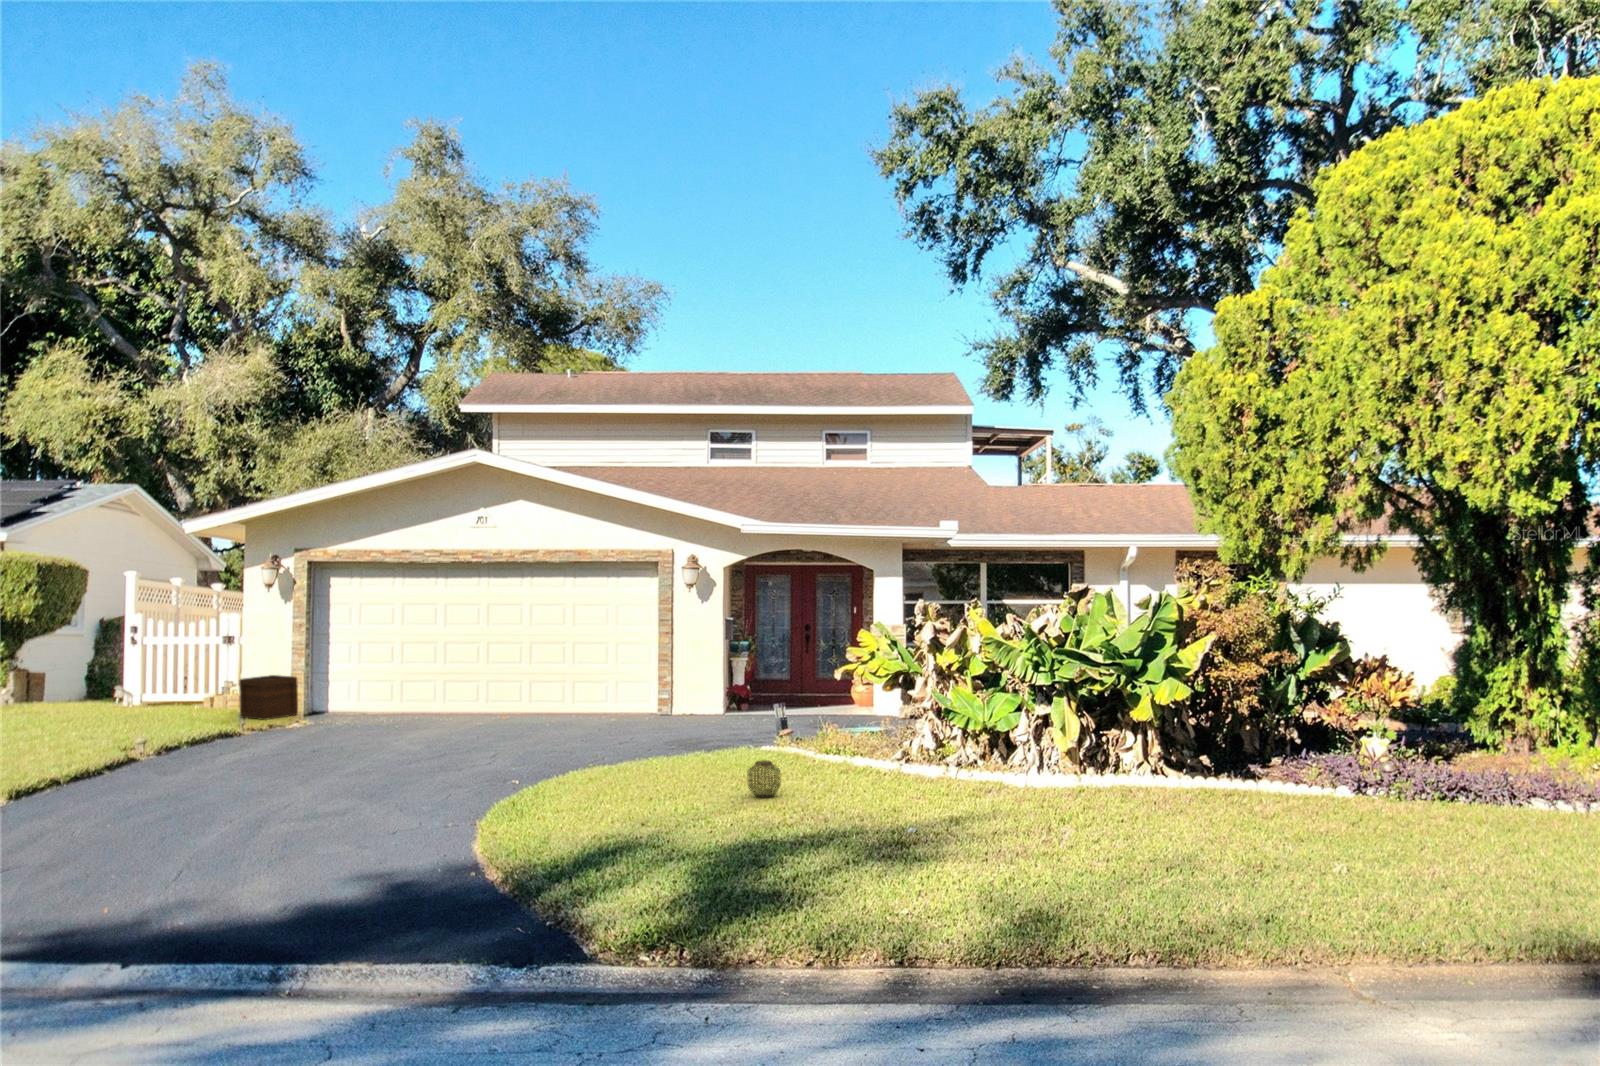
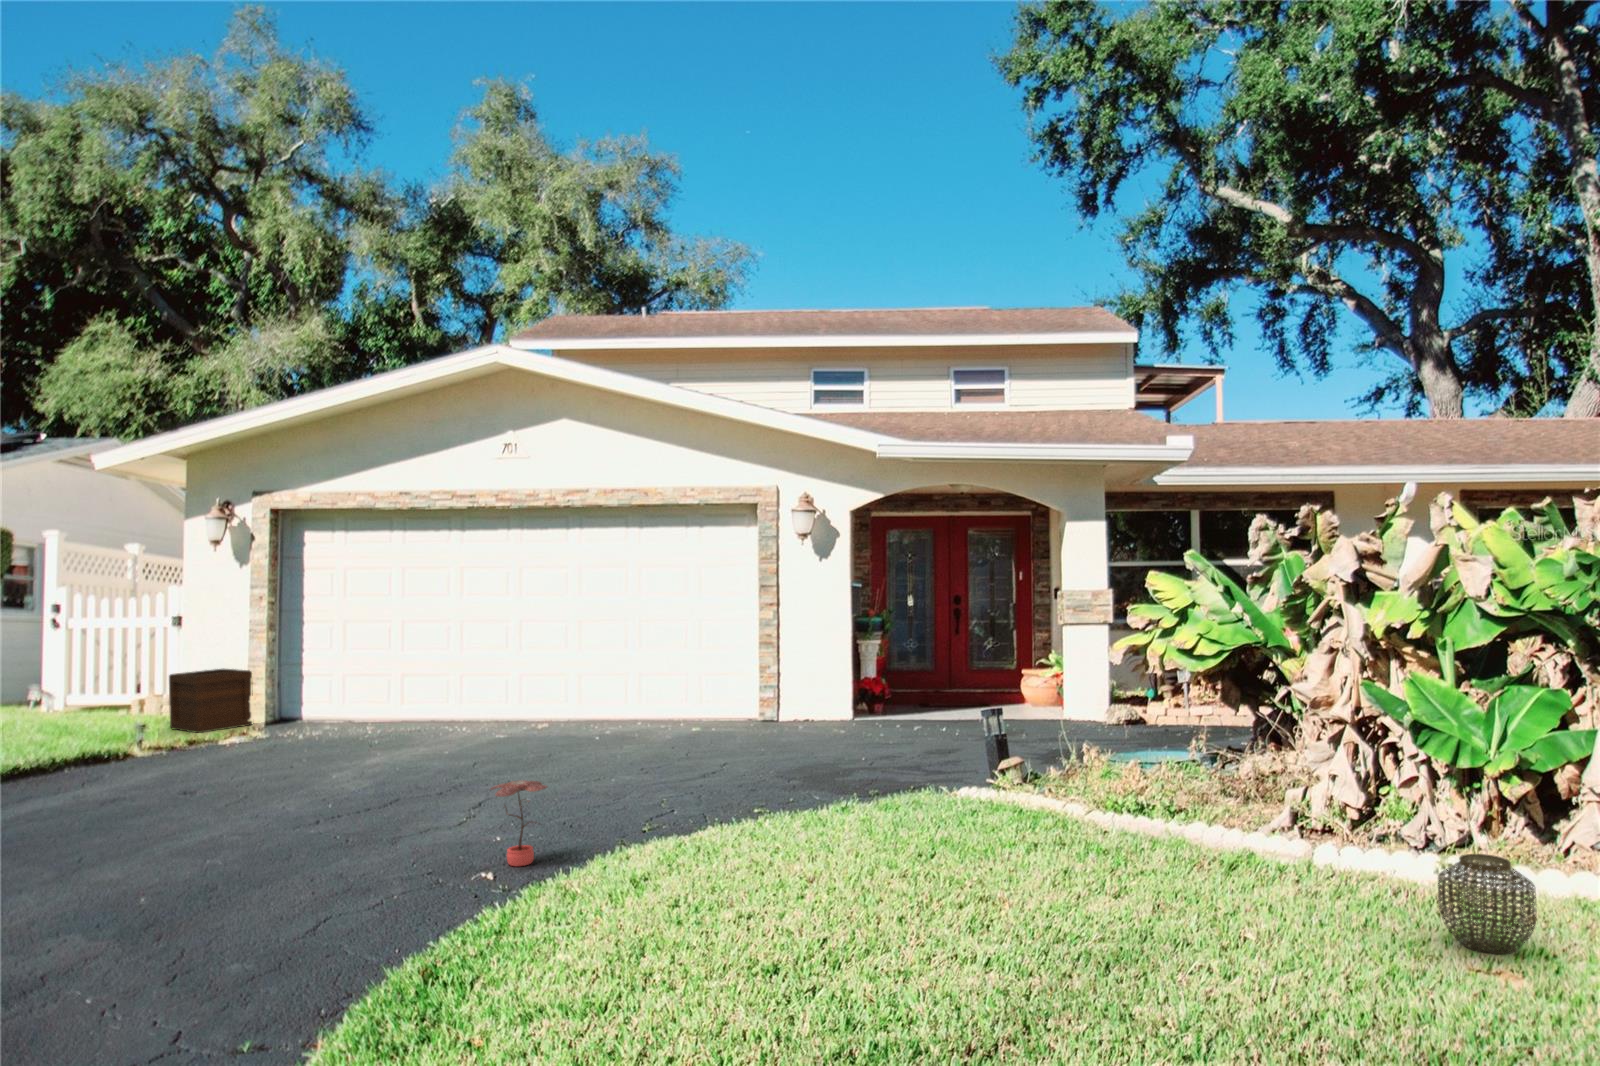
potted plant: none [512,736,542,778] -> present [490,780,547,866]
woven basket: present [748,760,781,798] -> present [1438,854,1536,954]

